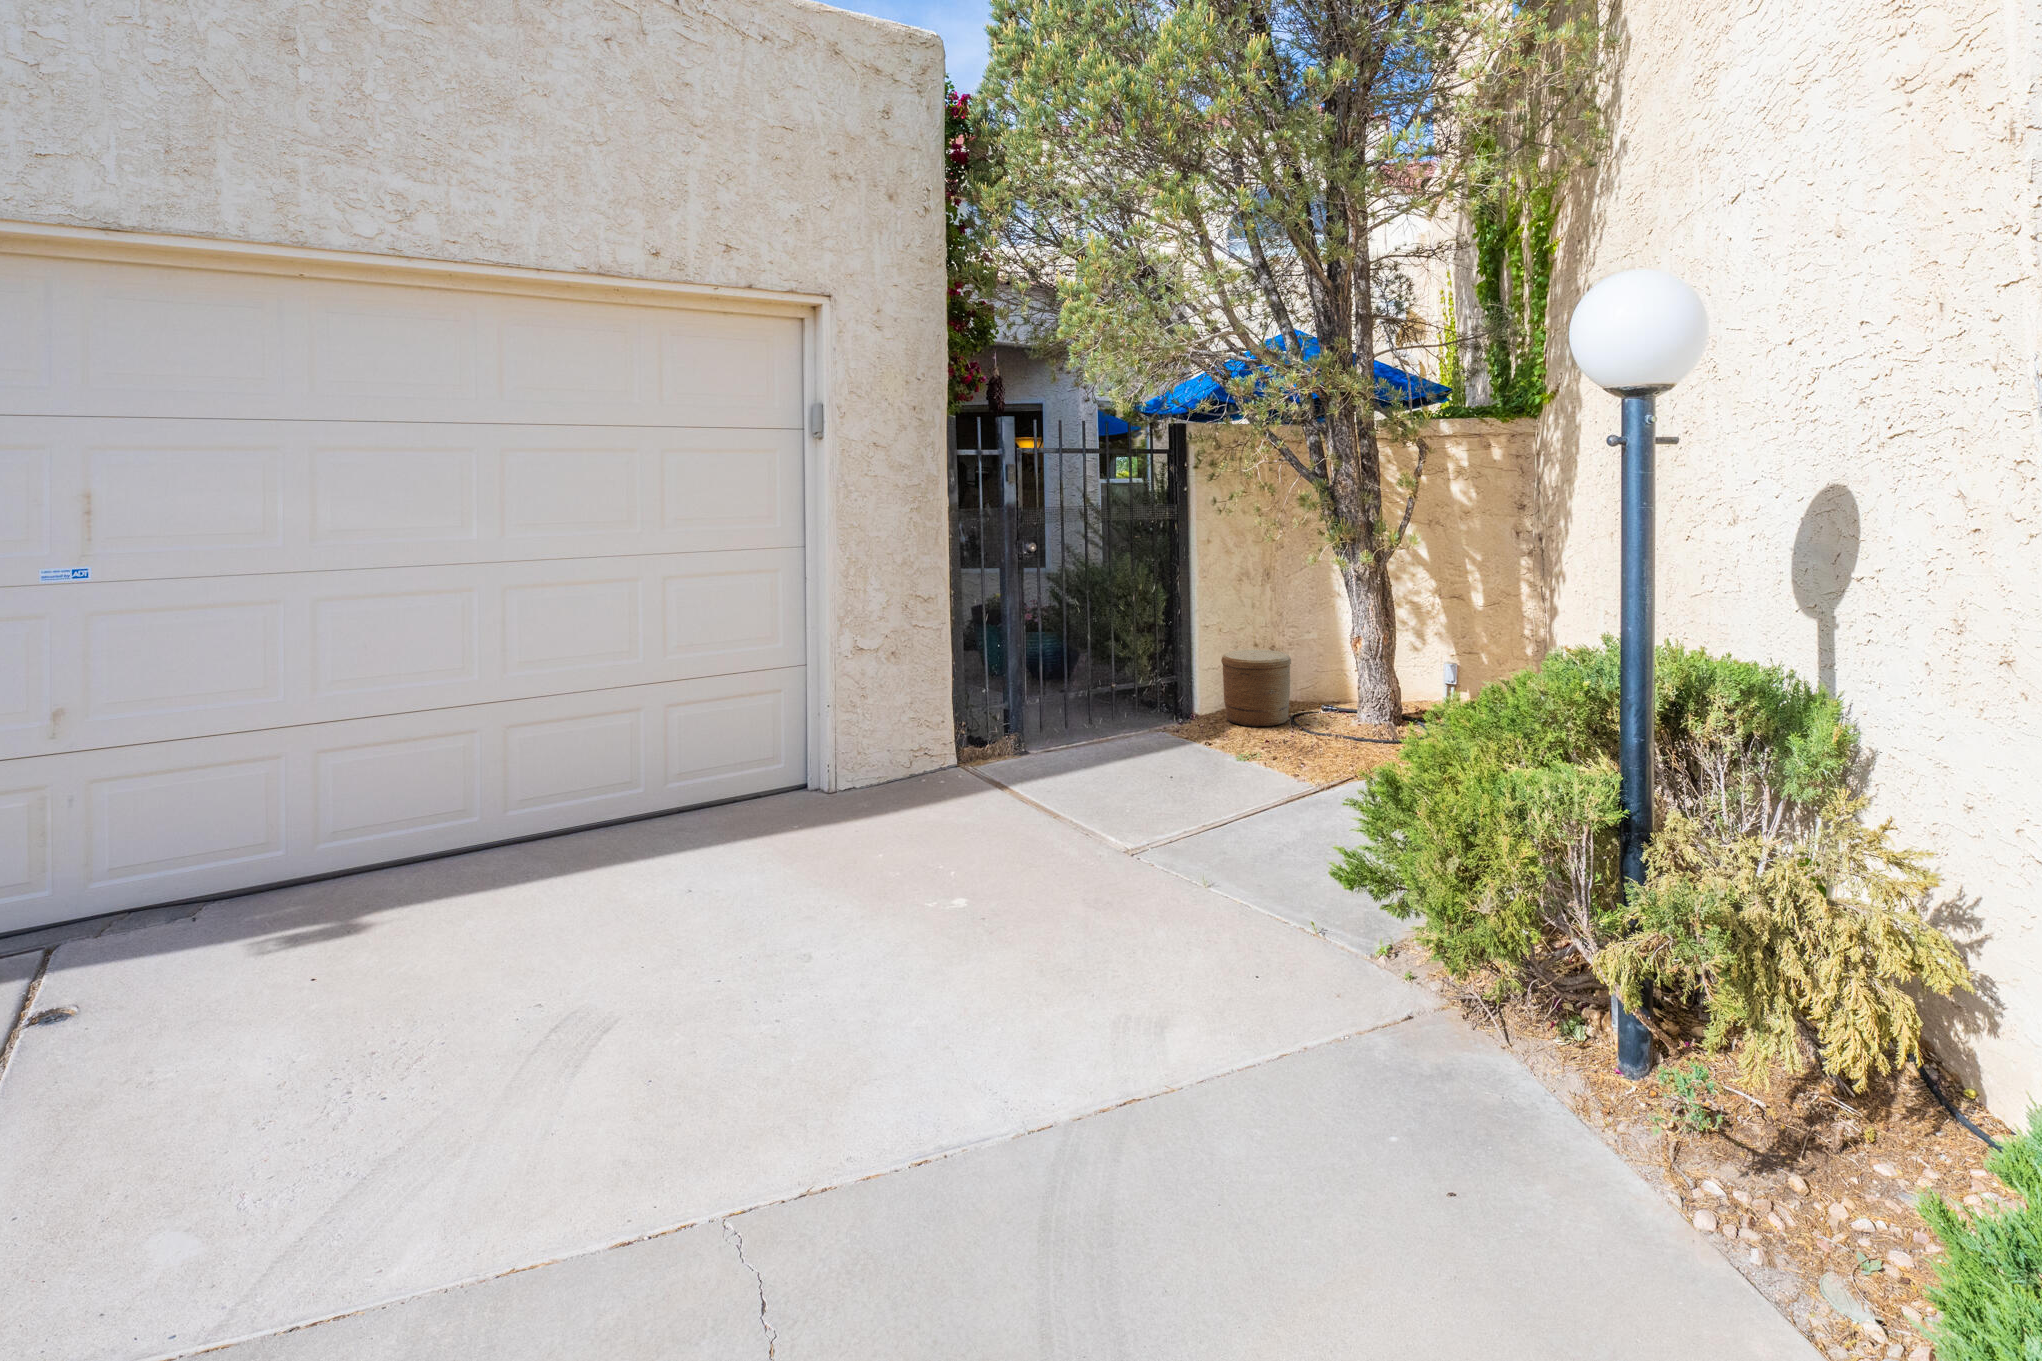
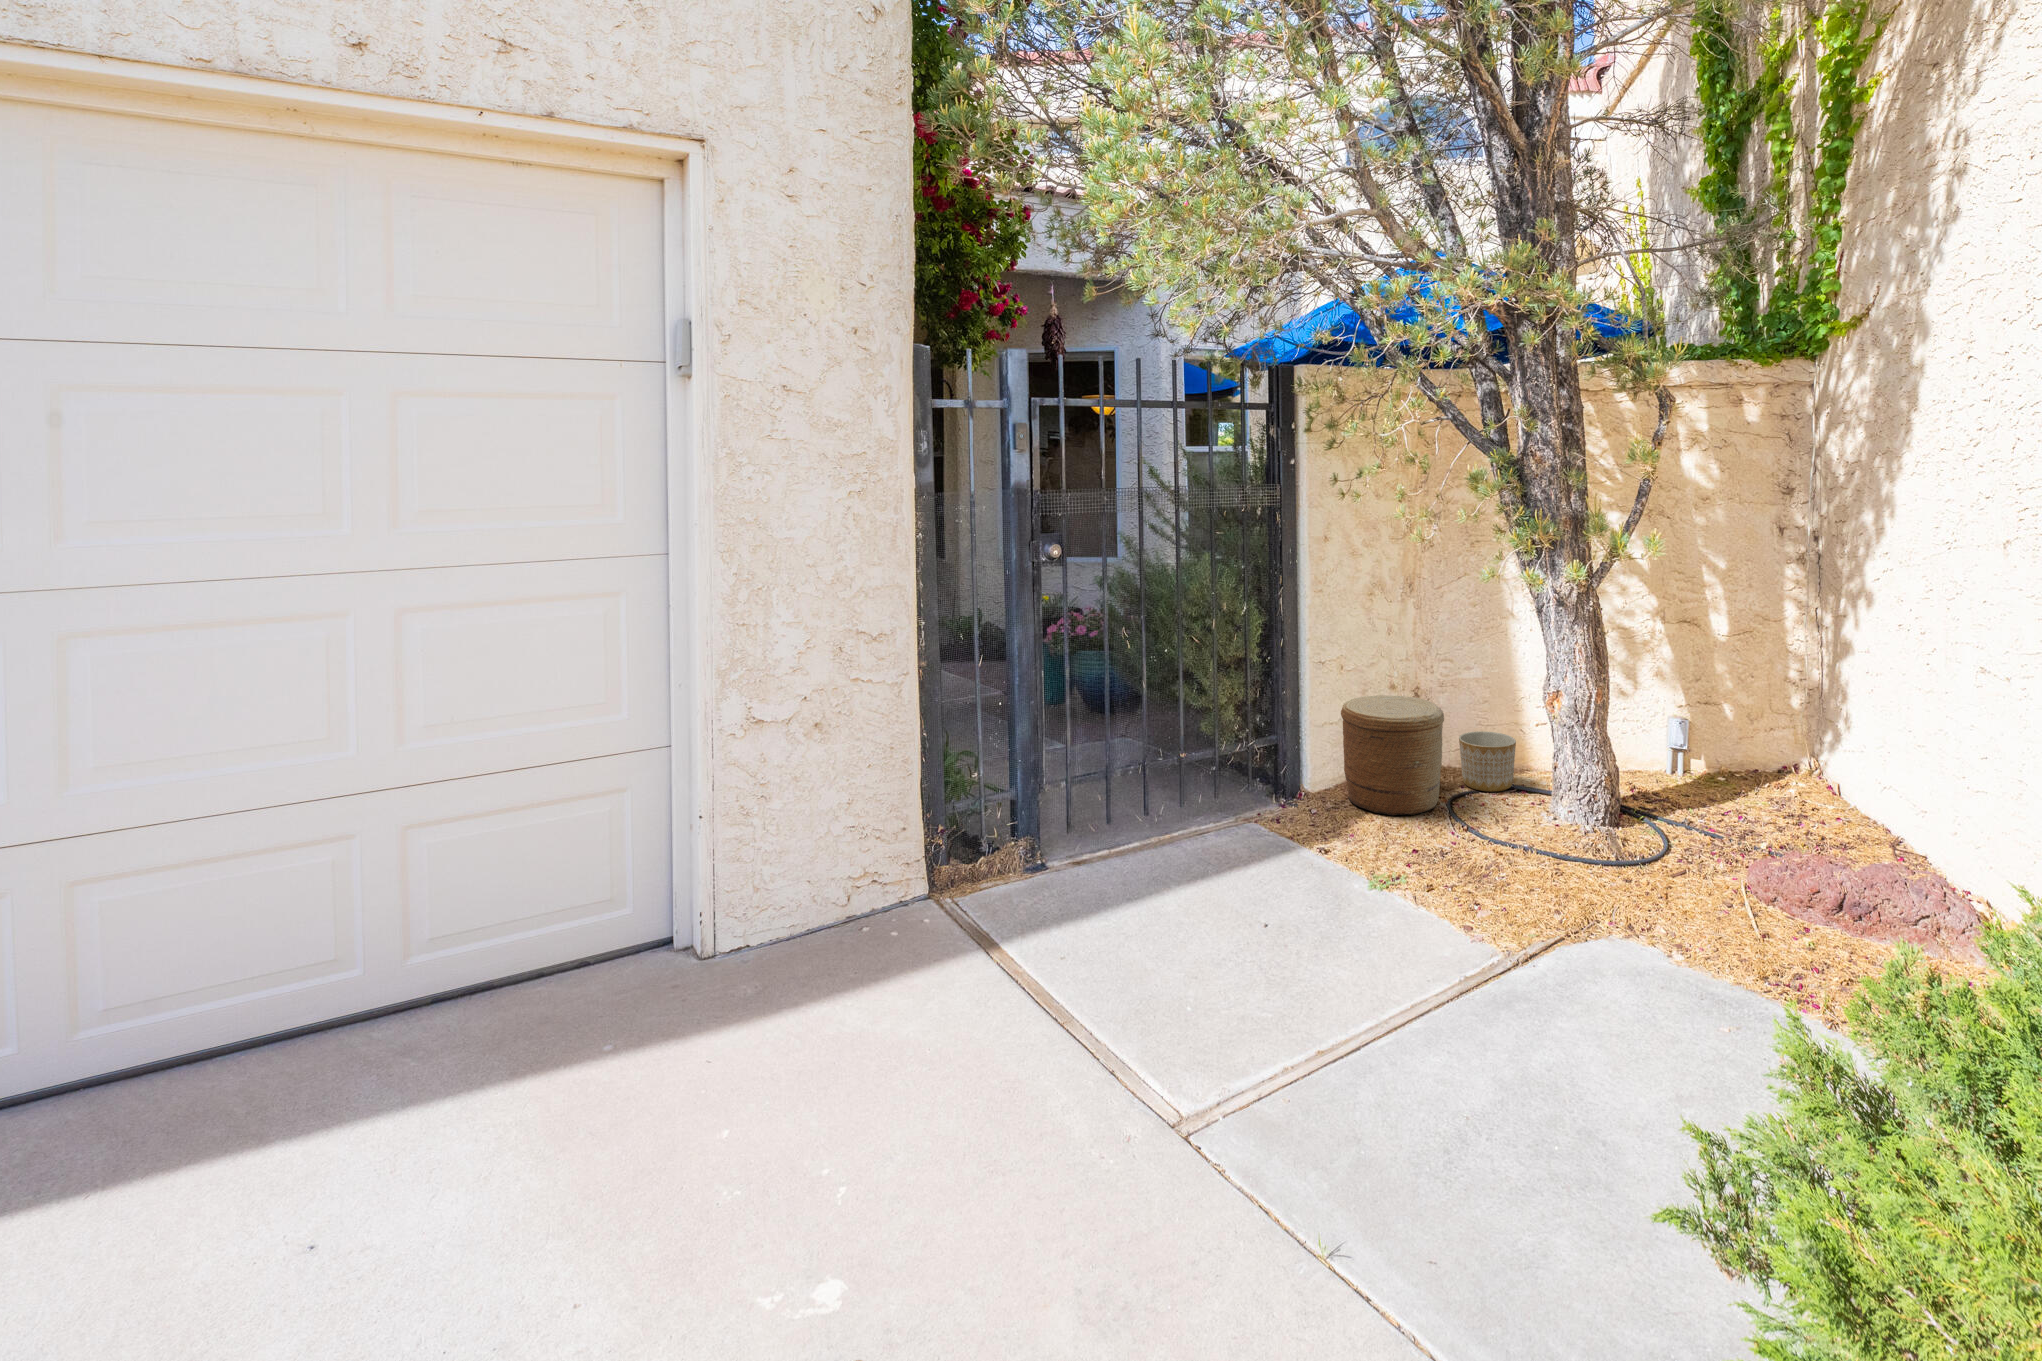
planter: none [1304,676,1343,715] -> present [1459,731,1516,792]

